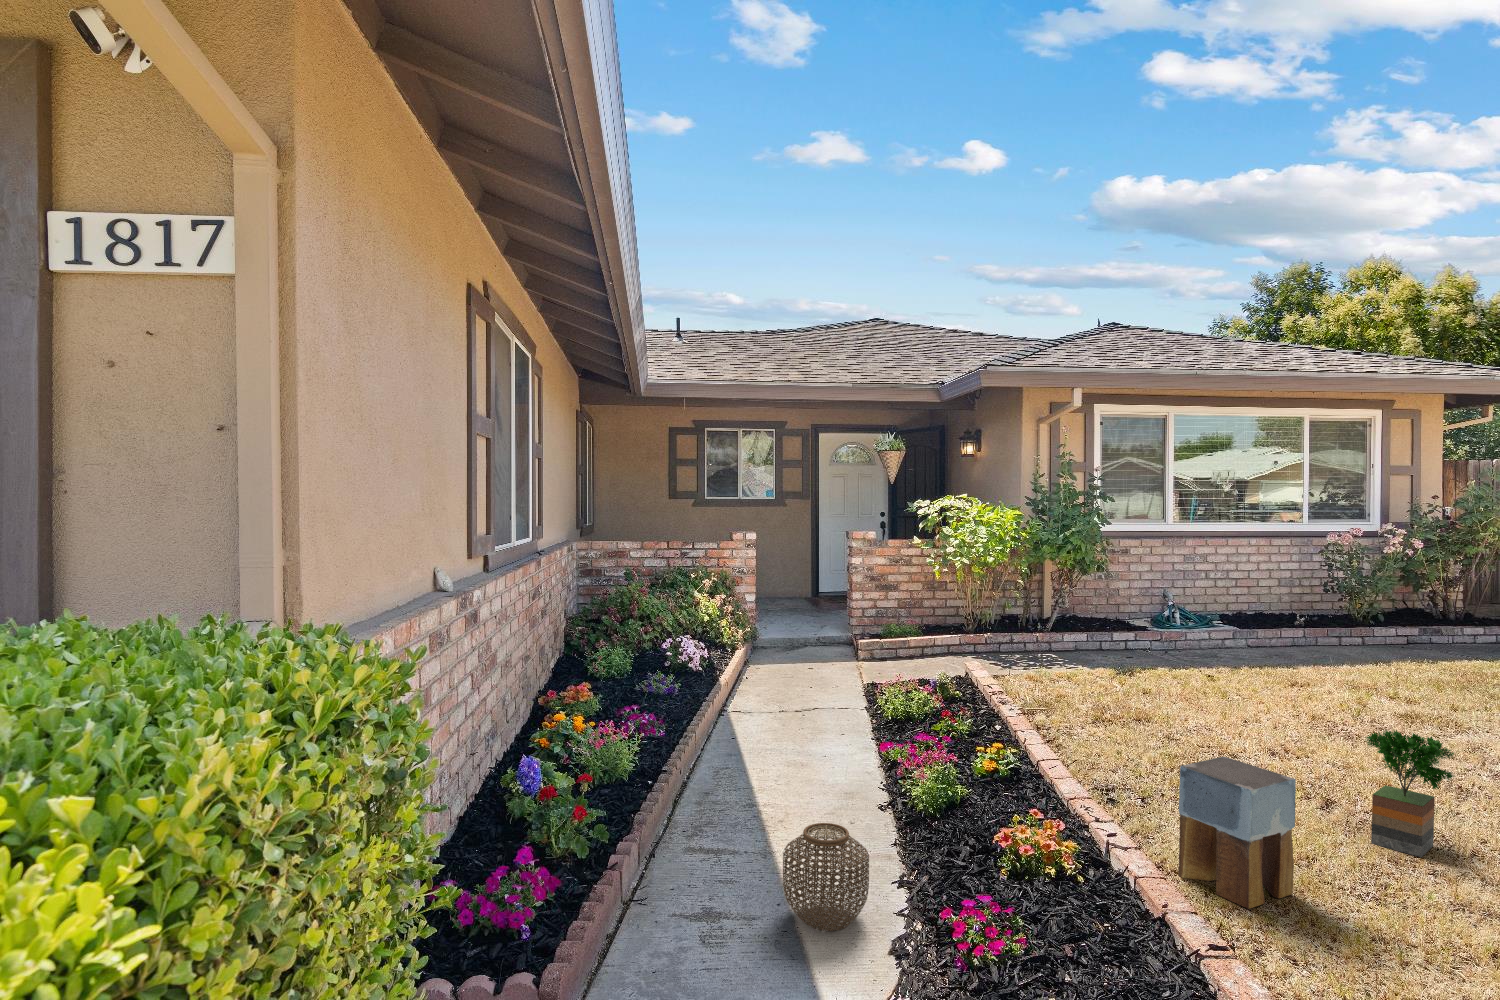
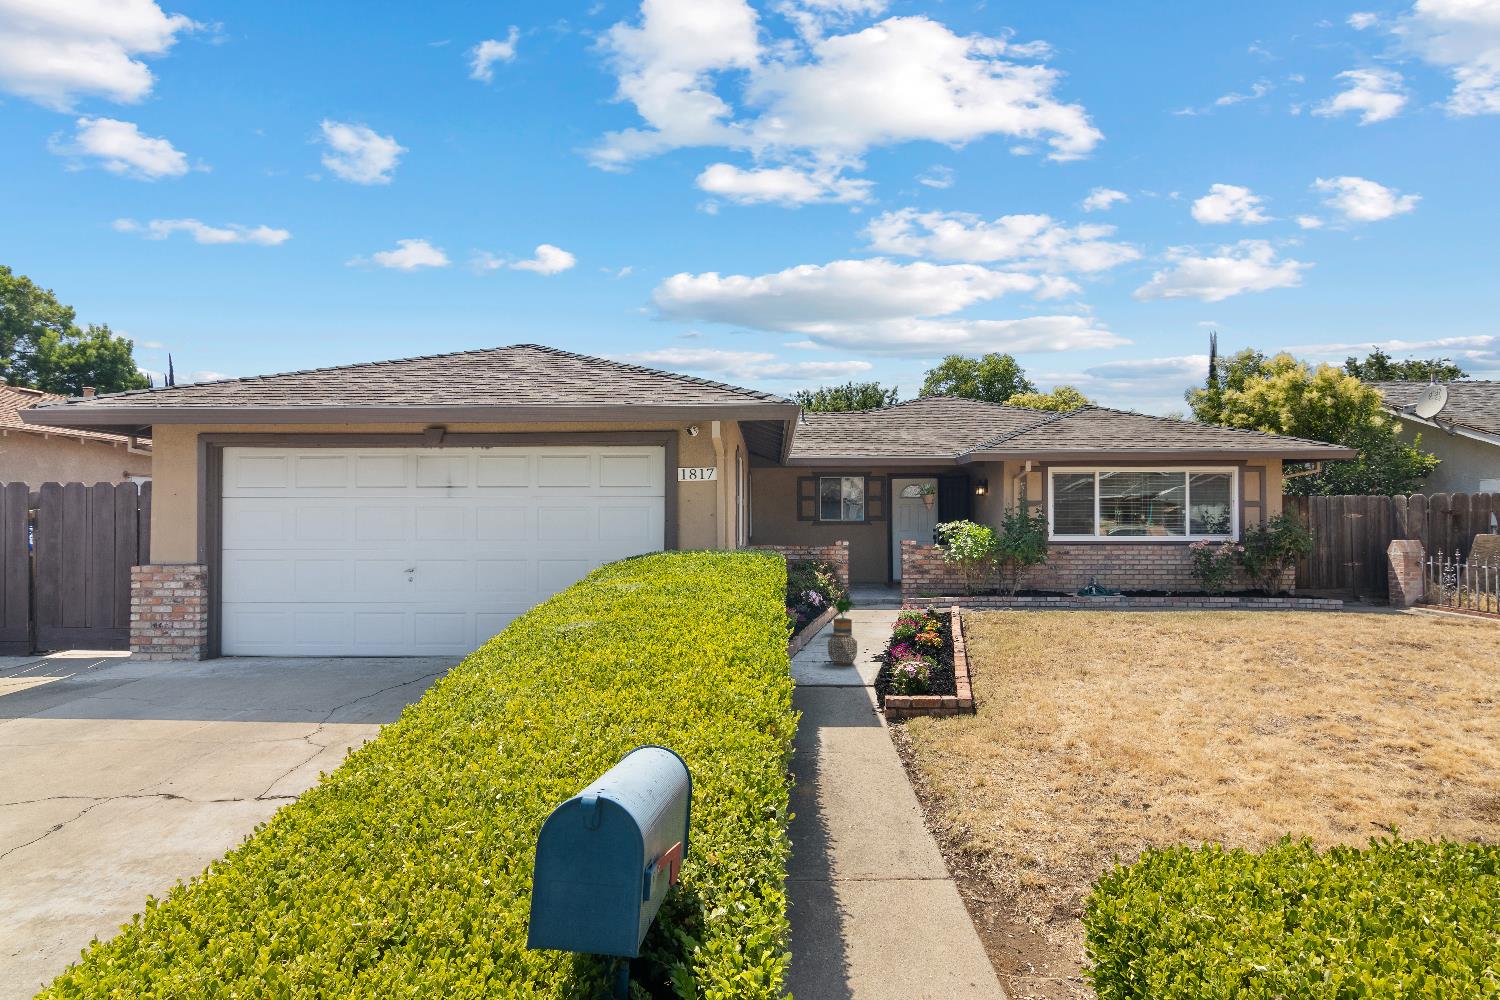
potted tree: present [1365,730,1454,857] -> present [832,599,855,635]
stool: present [1178,757,1296,909] -> none [969,615,1004,660]

